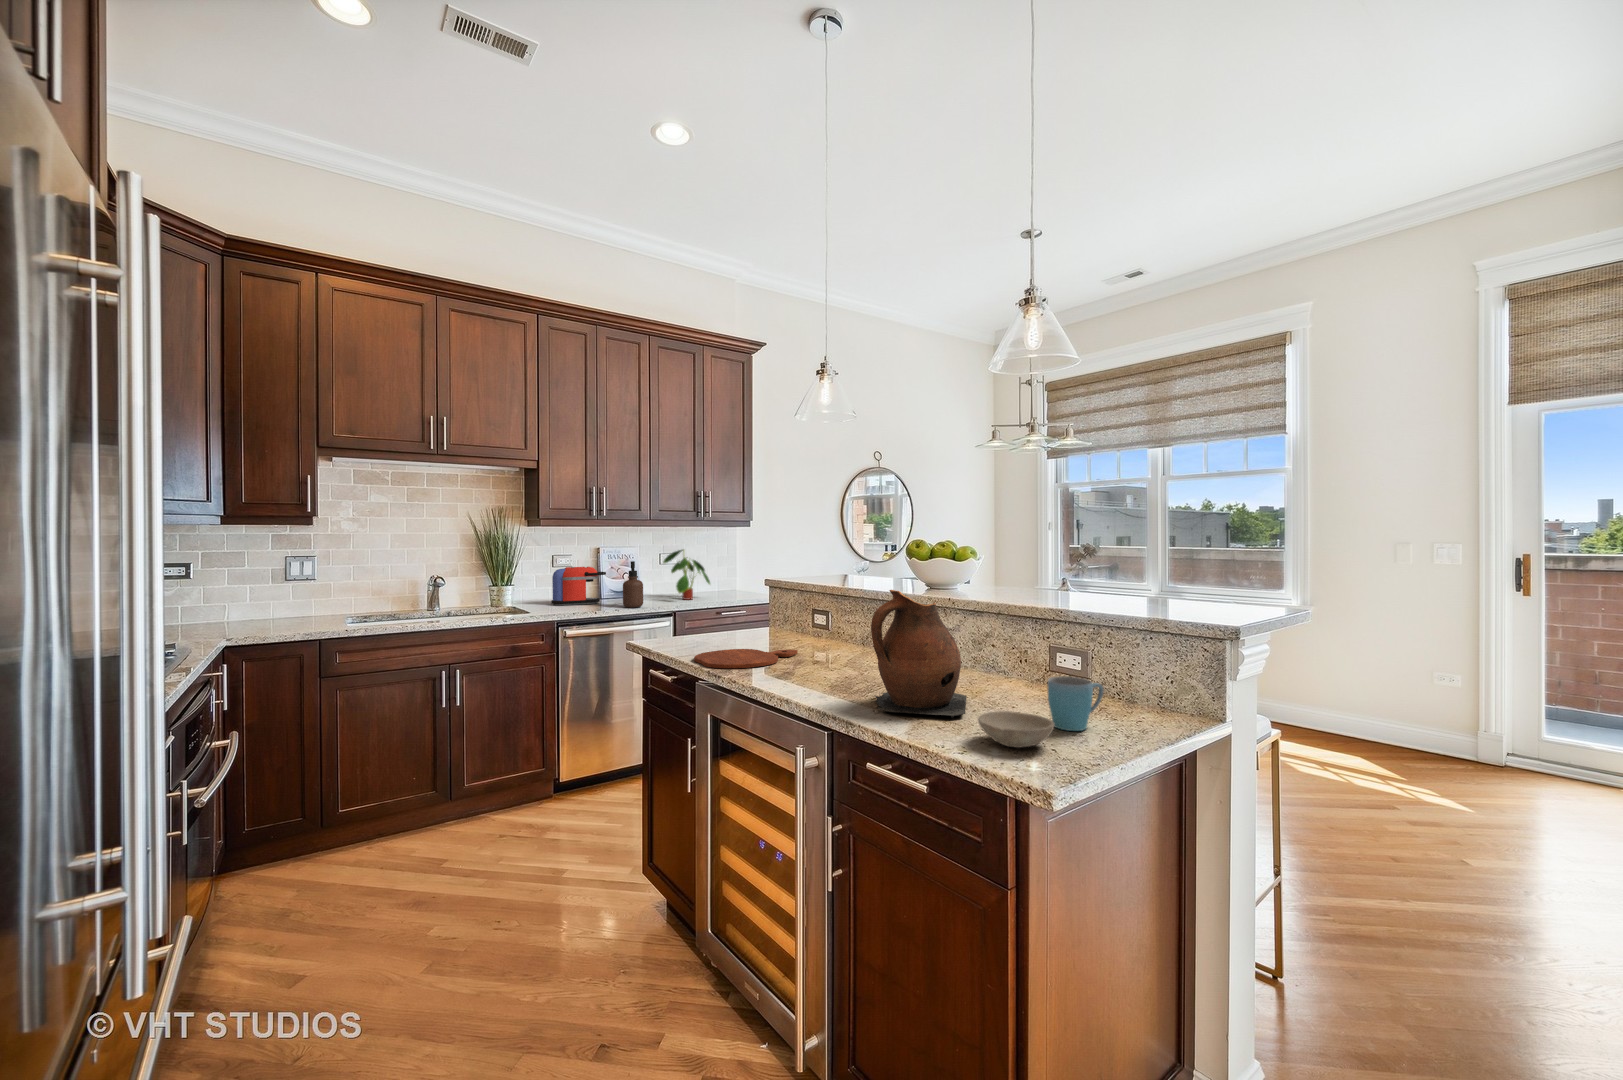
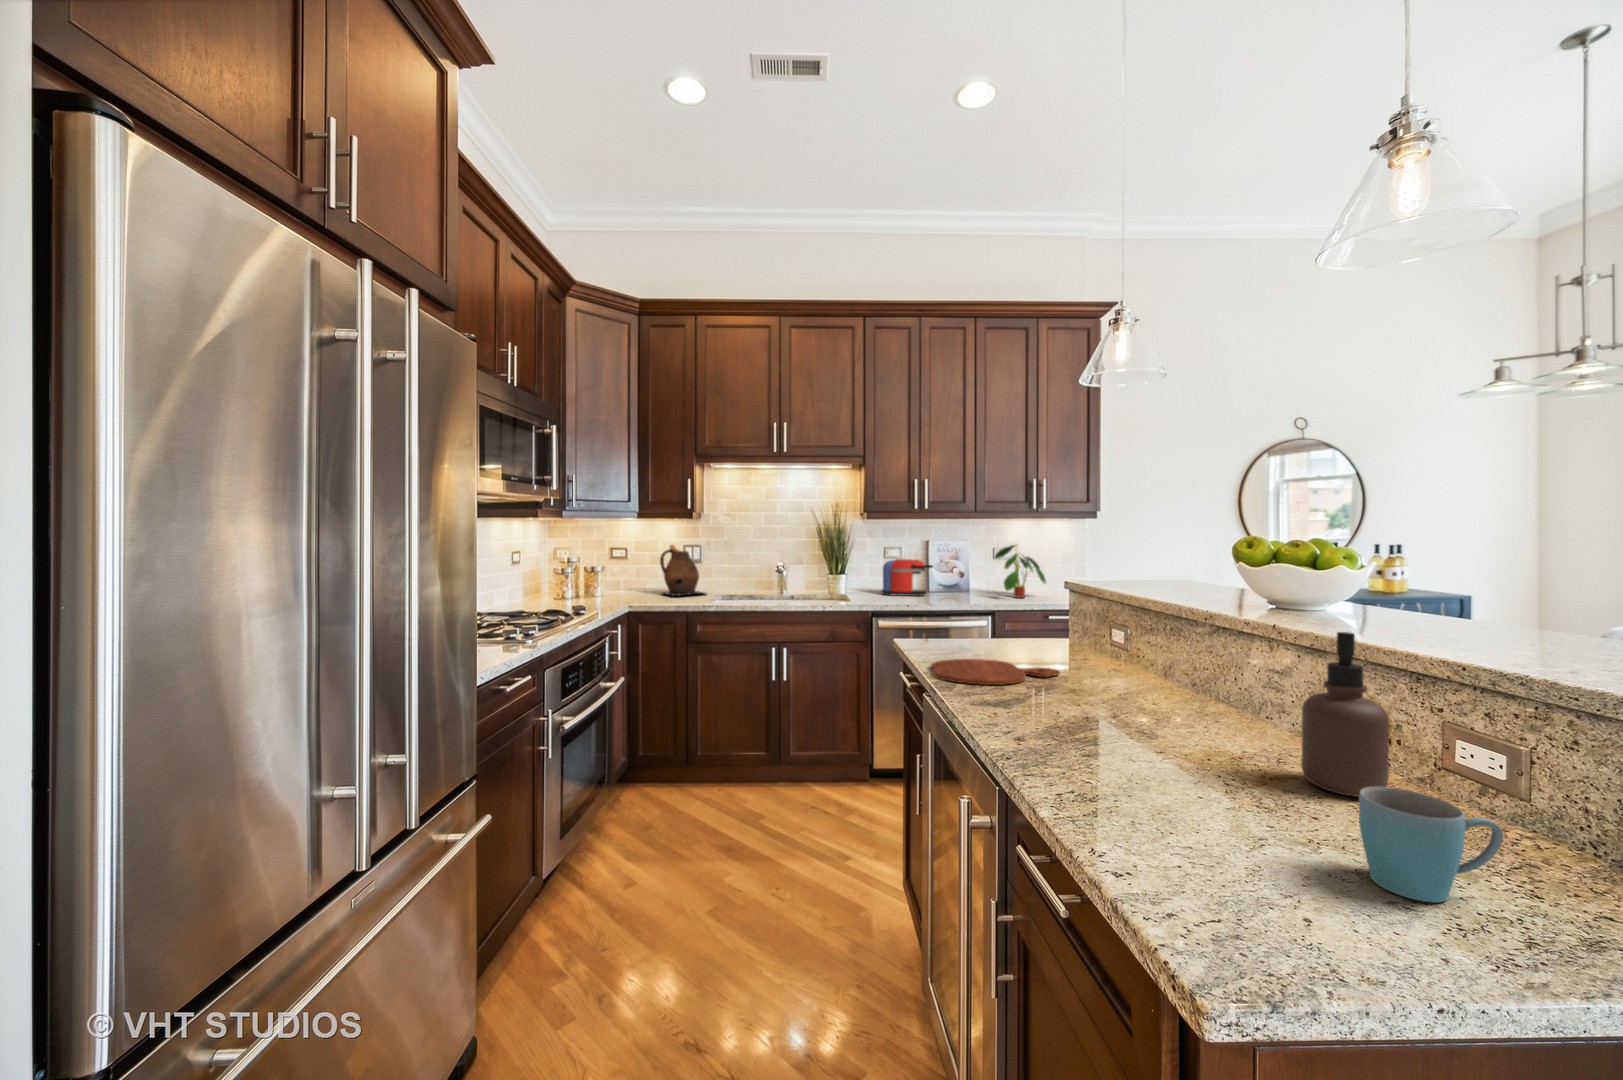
soap dispenser: present [623,561,643,608] -> present [1301,632,1390,797]
ceramic pitcher: present [871,590,967,718] -> present [660,545,704,596]
bowl: present [978,711,1054,748] -> none [1177,822,1329,906]

